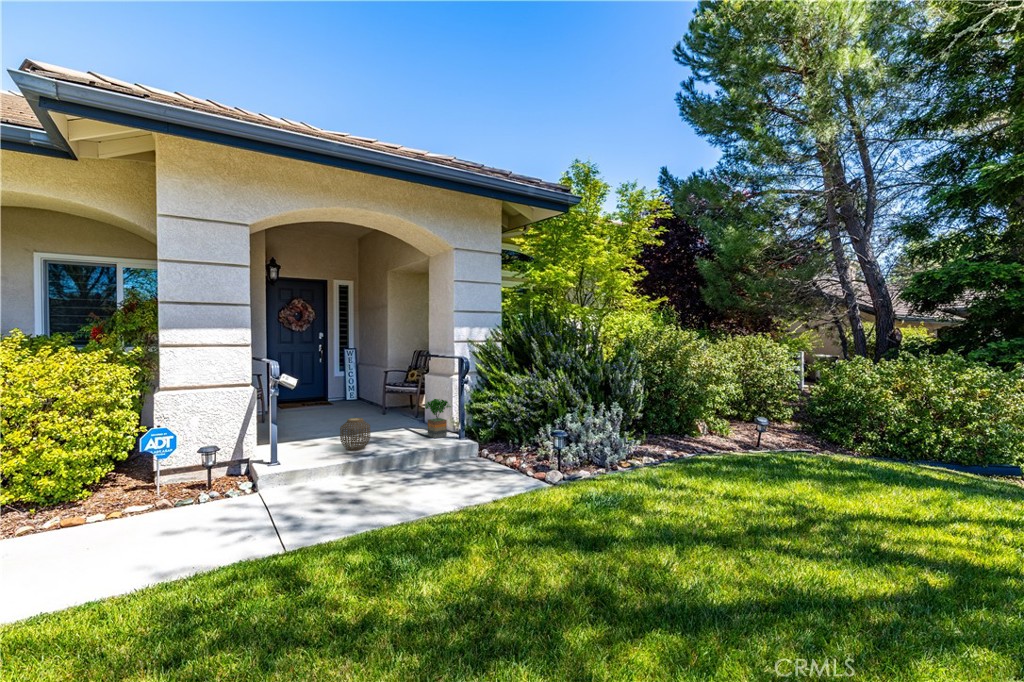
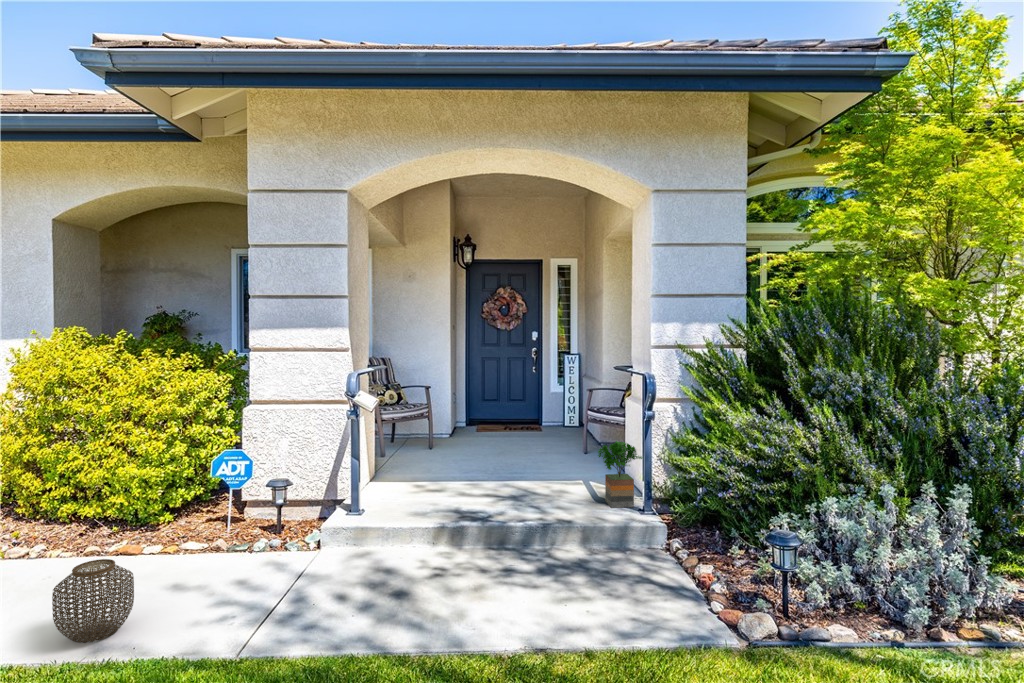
woven basket: present [340,418,370,451] -> present [52,559,134,643]

